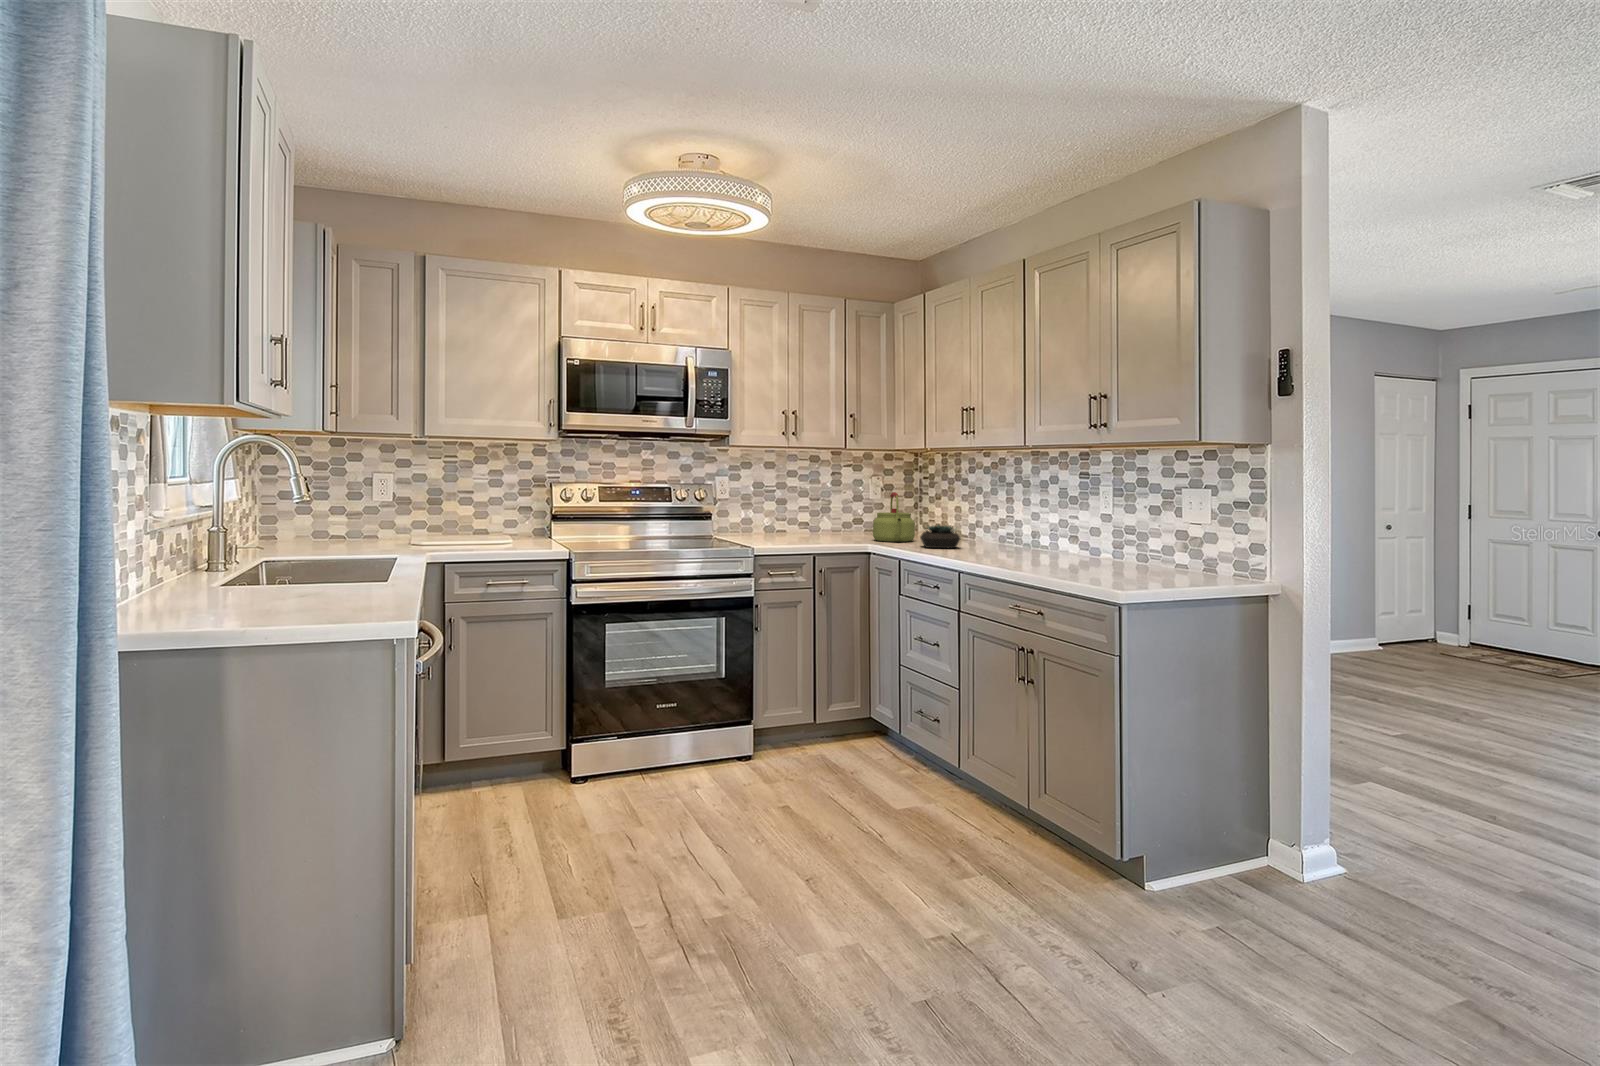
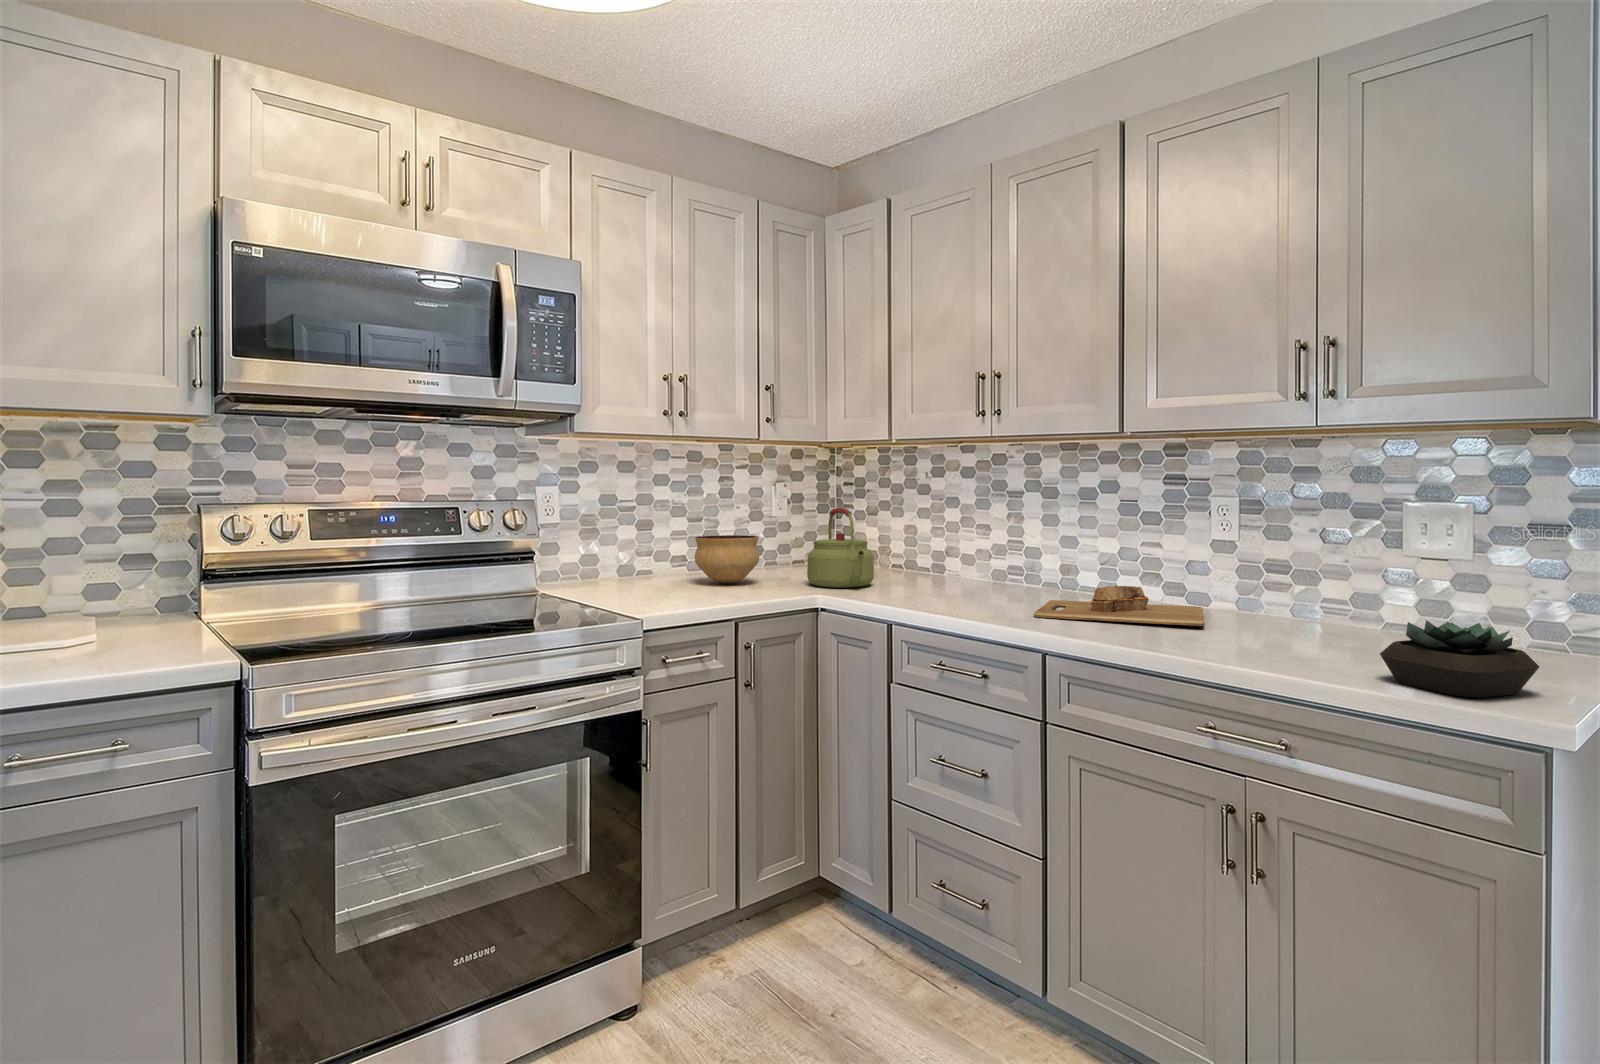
bowl: none [806,509,845,538] -> present [695,535,759,583]
succulent plant: present [920,525,961,548] -> present [1380,620,1539,698]
cutting board: none [974,539,1088,560] -> present [1034,586,1204,626]

